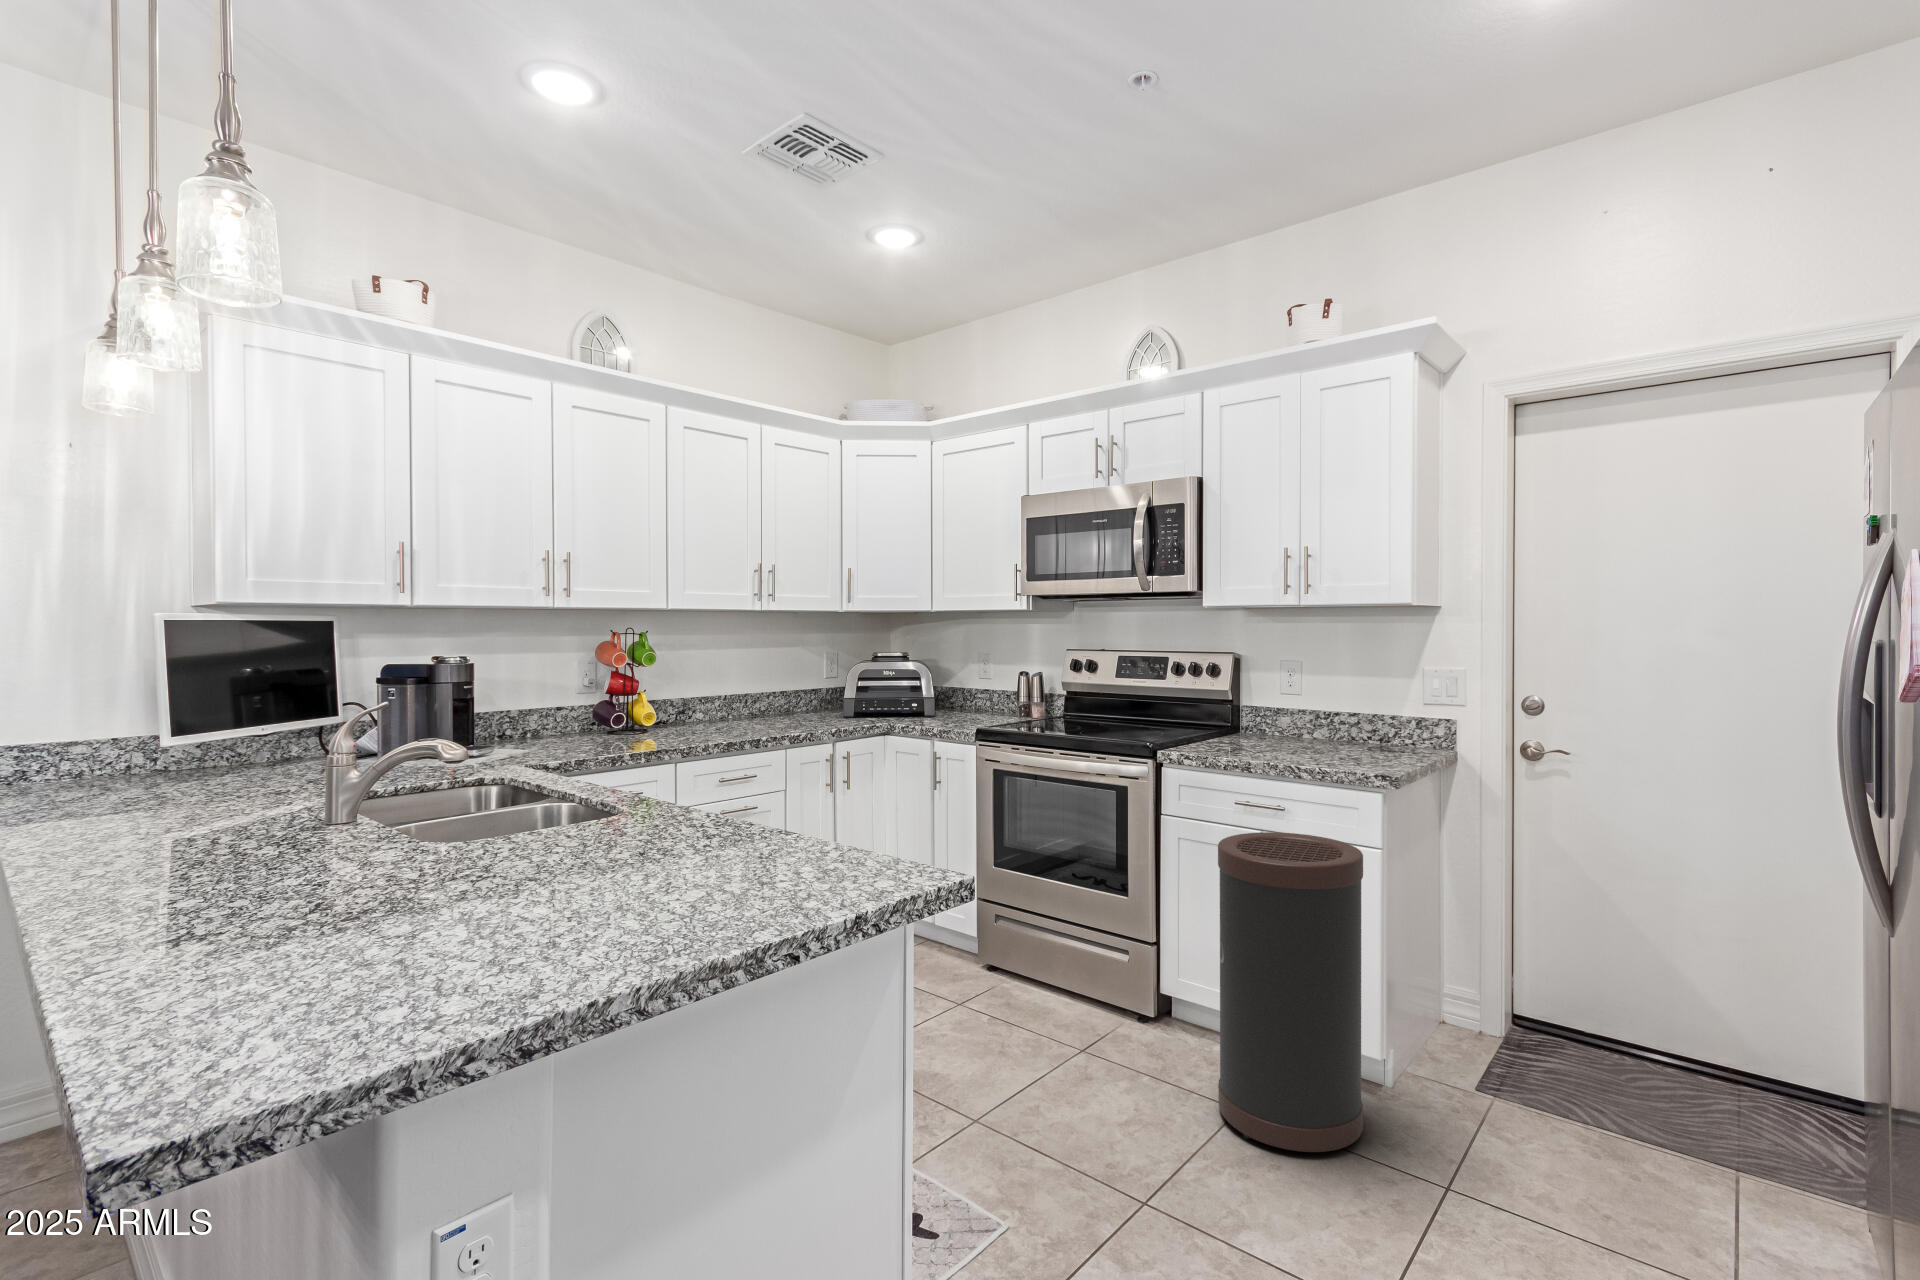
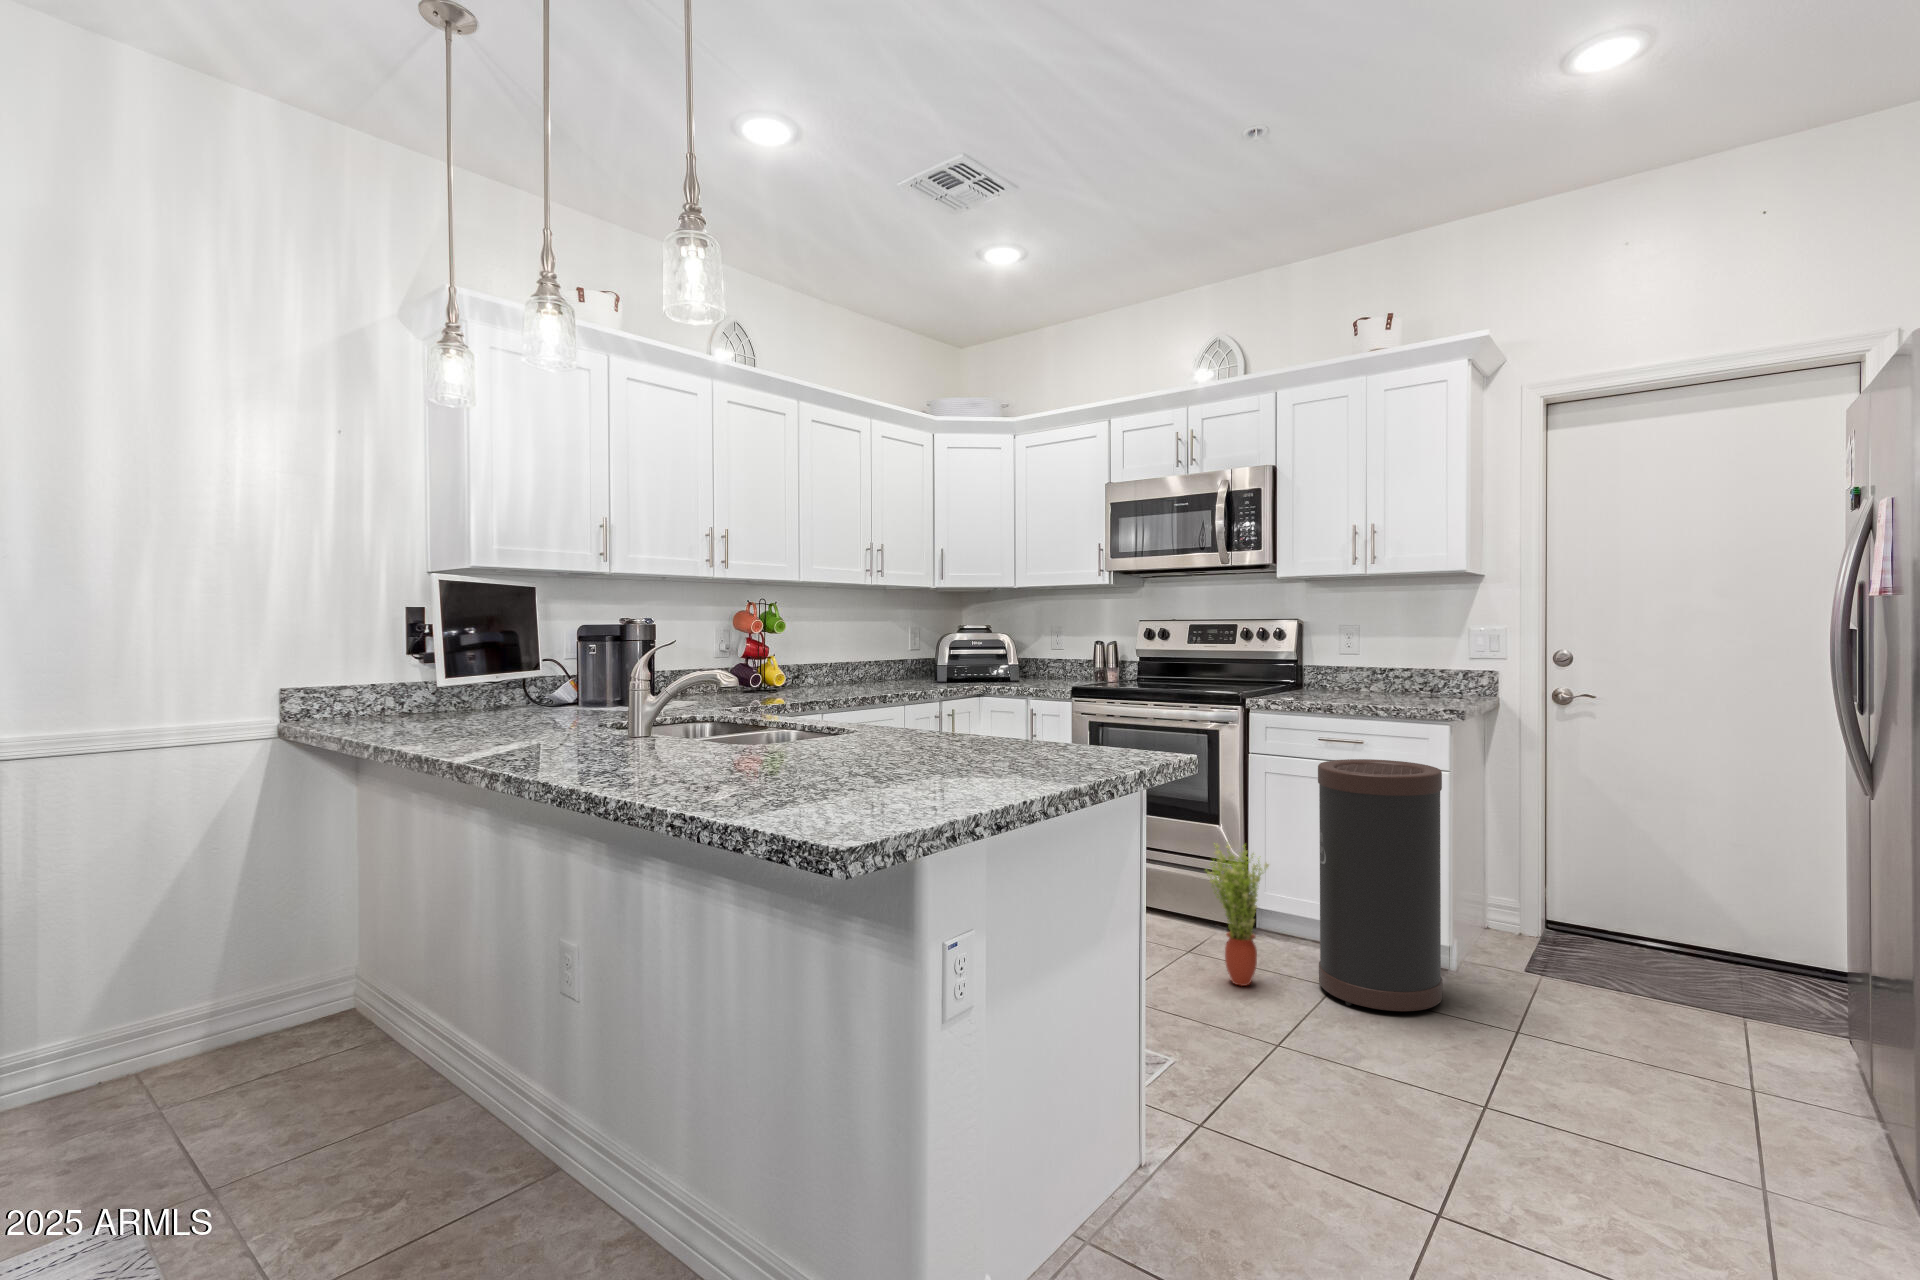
potted plant: none [1083,929,1159,1103] -> present [1206,842,1269,986]

